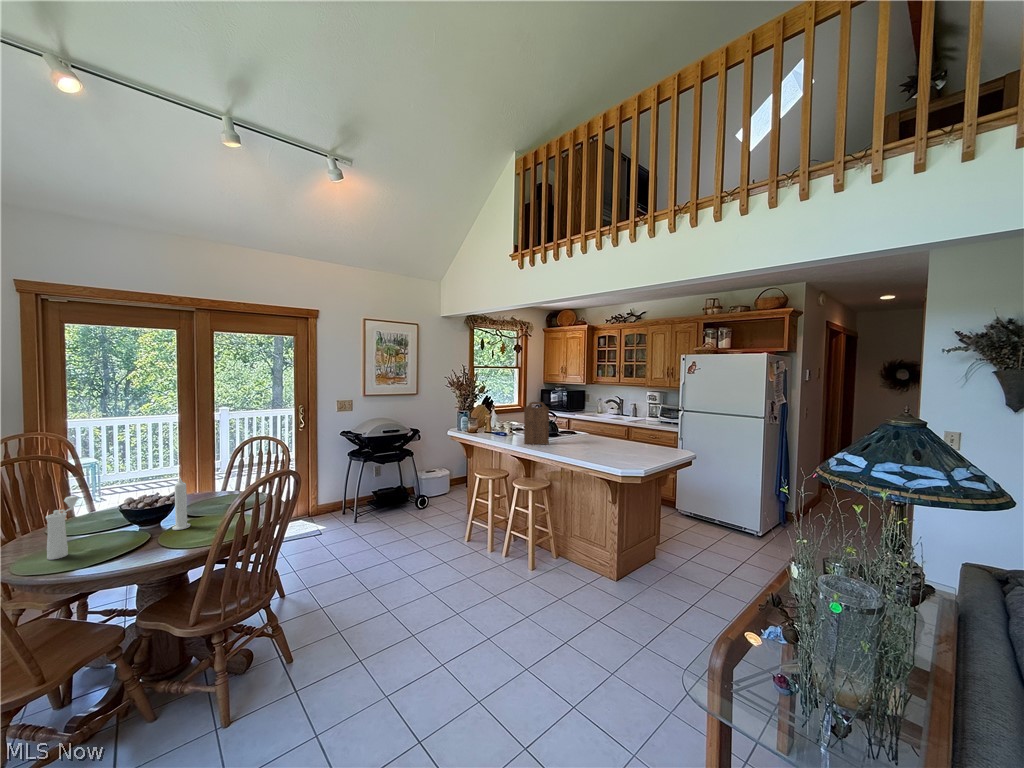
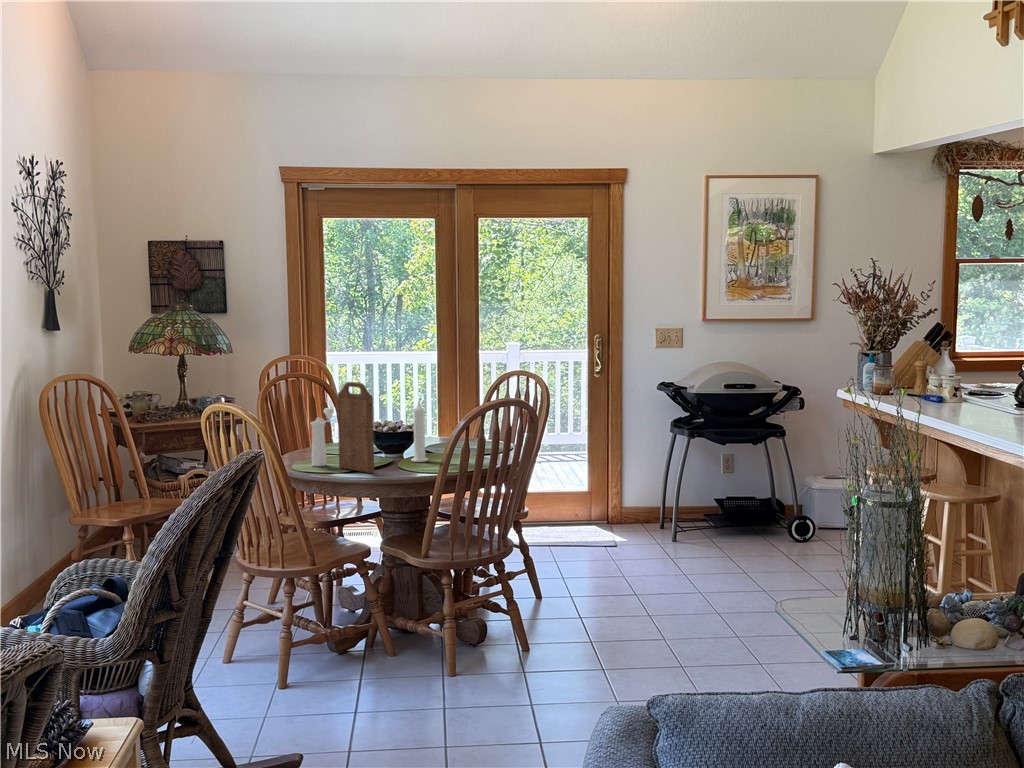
cutting board: present [524,402,549,444] -> present [338,382,374,473]

